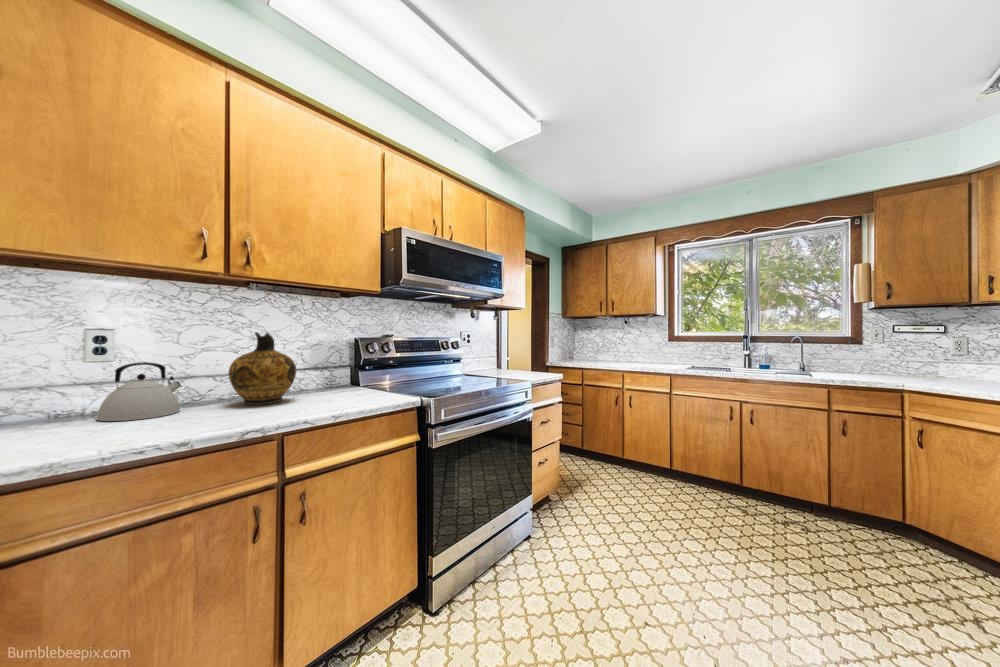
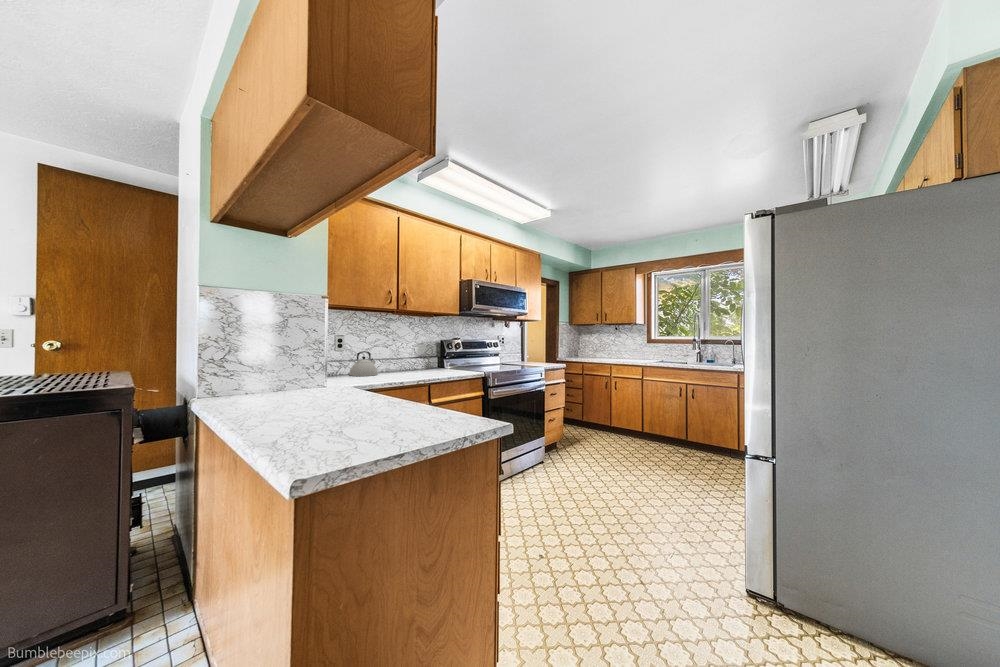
ceramic jug: present [229,332,296,405] -> none [393,338,422,373]

